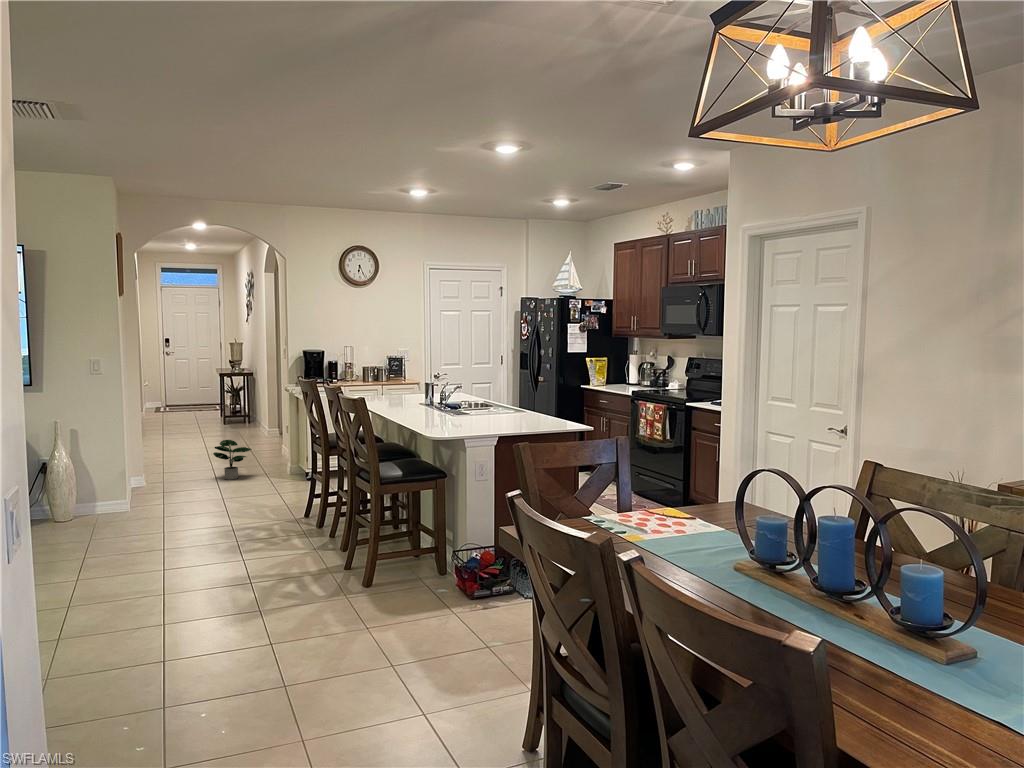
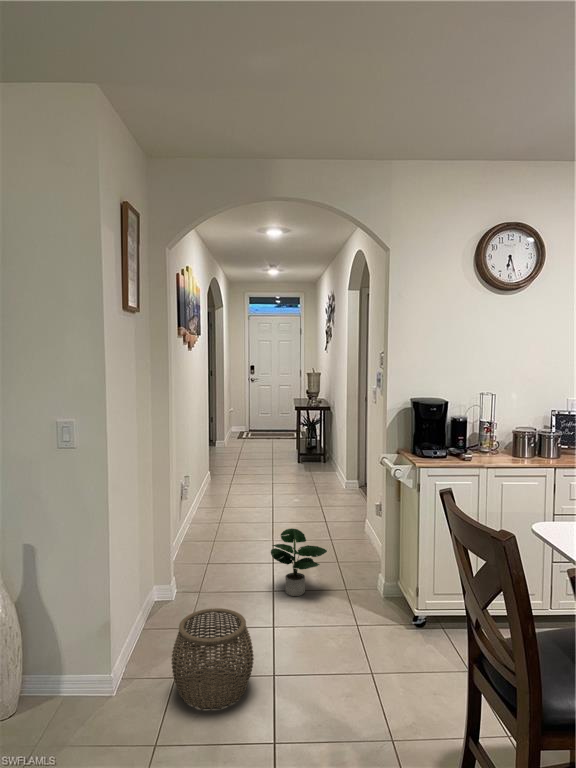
woven basket: none [163,466,212,511] -> present [171,608,254,709]

